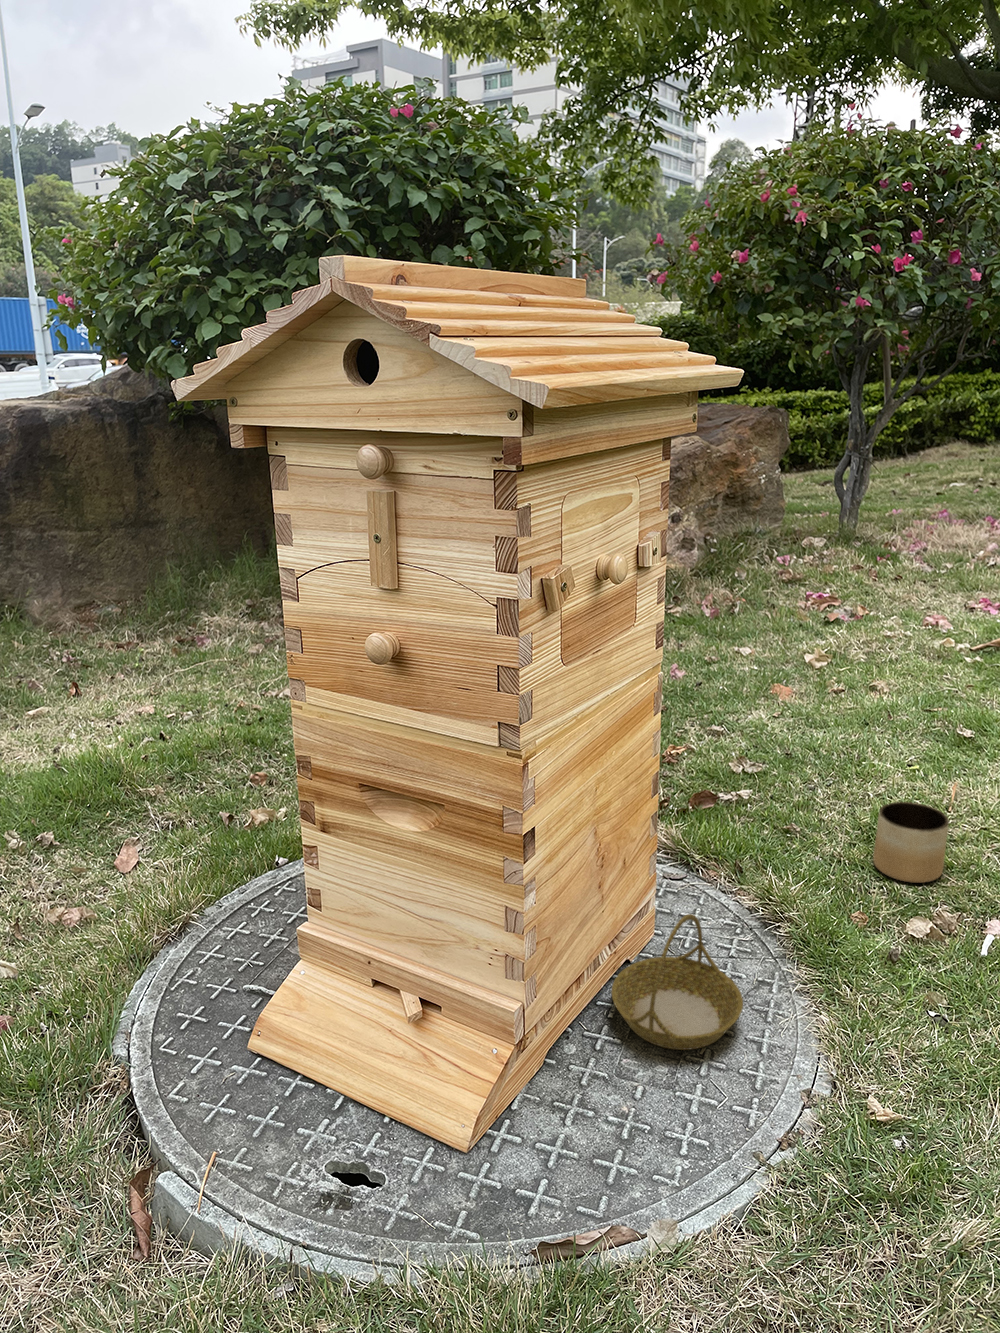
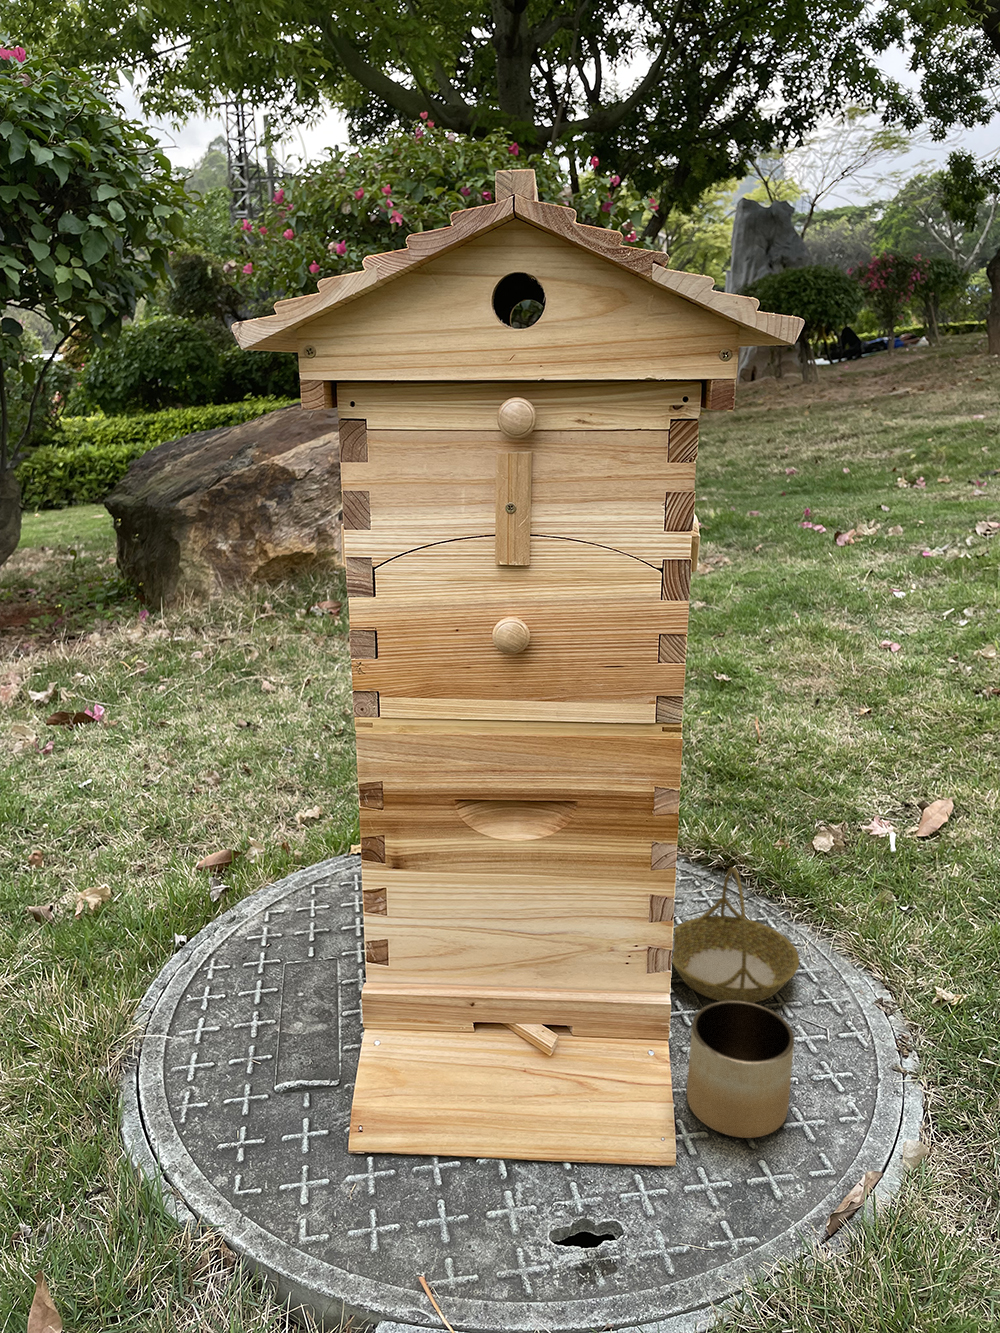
planter: present [873,802,949,883] -> present [687,1000,794,1138]

